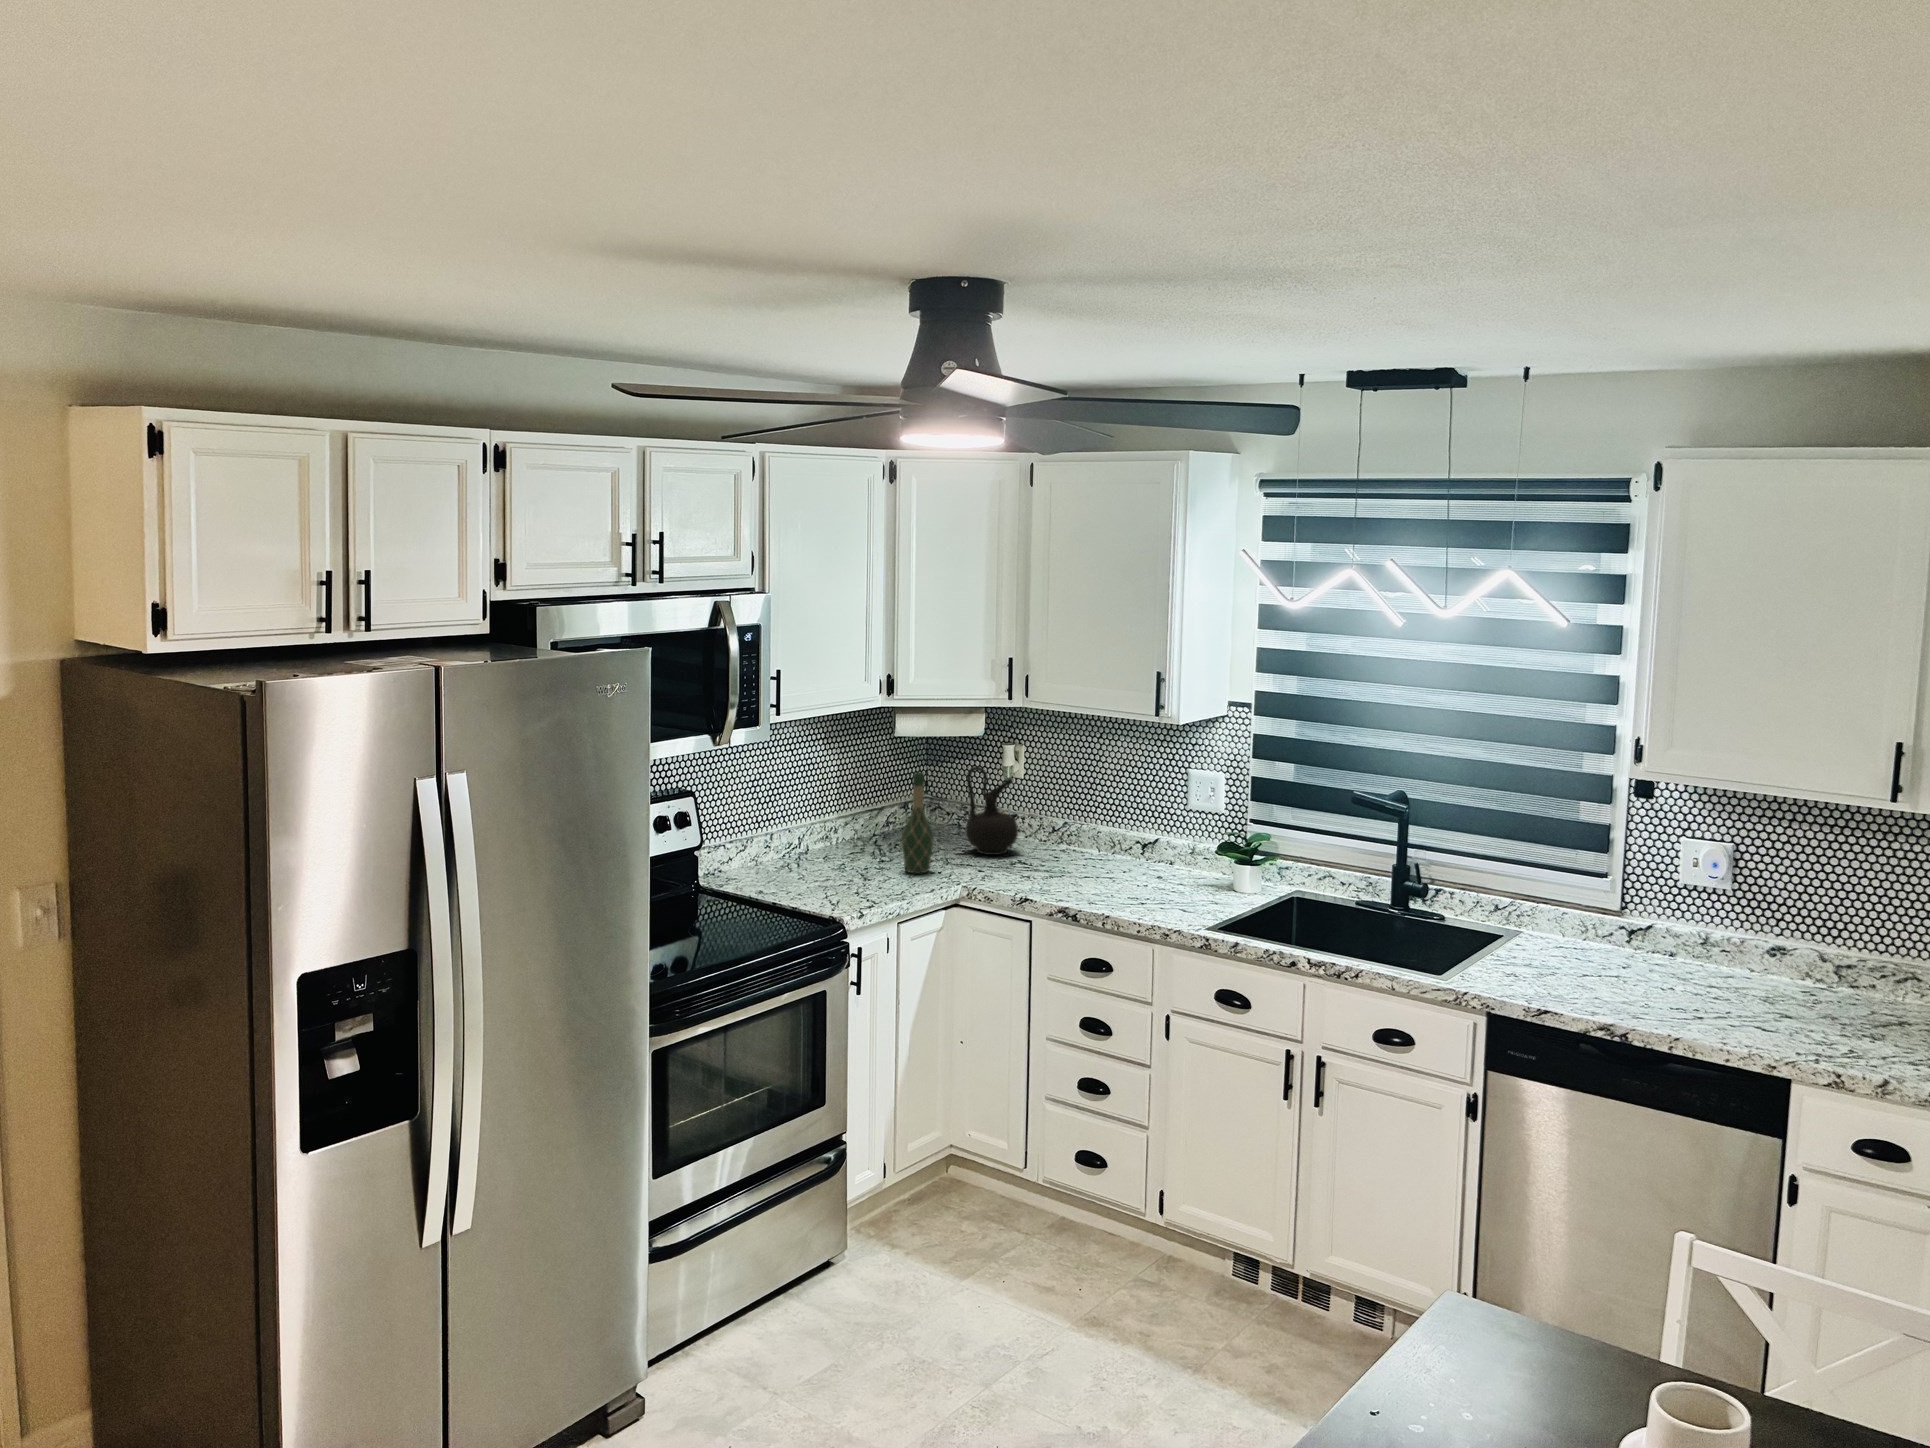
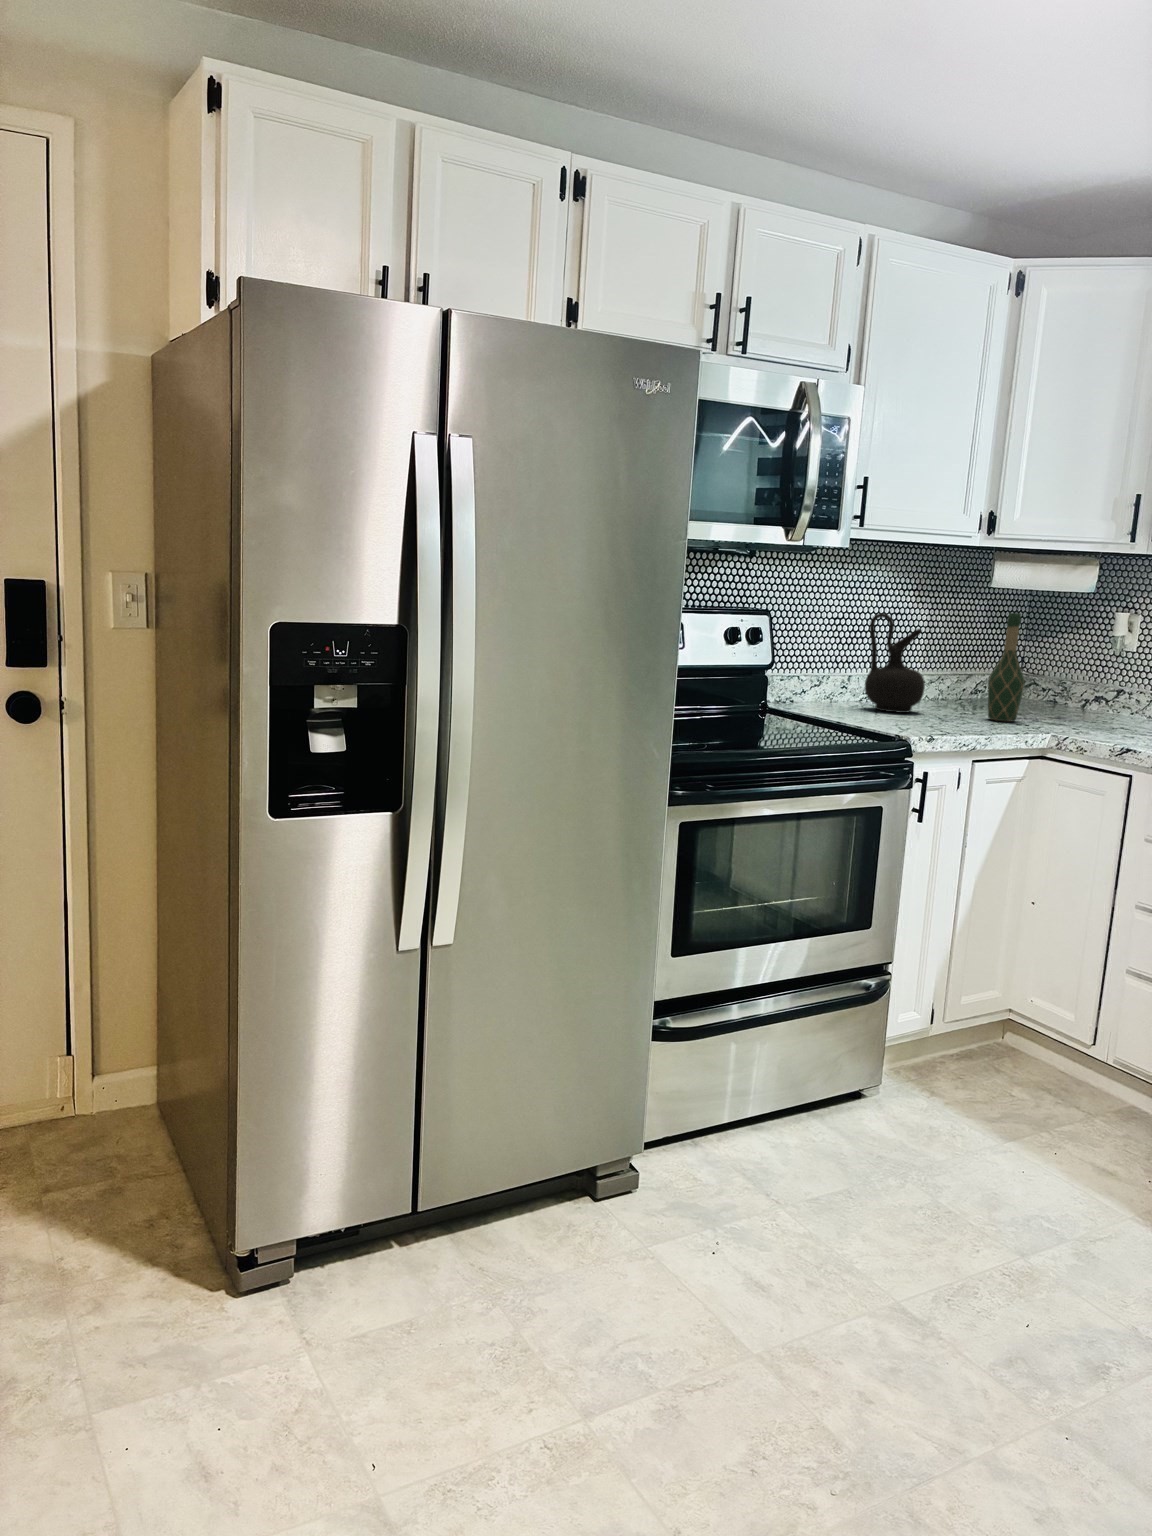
ceramic jug: present [966,766,1018,855] -> present [865,613,925,713]

